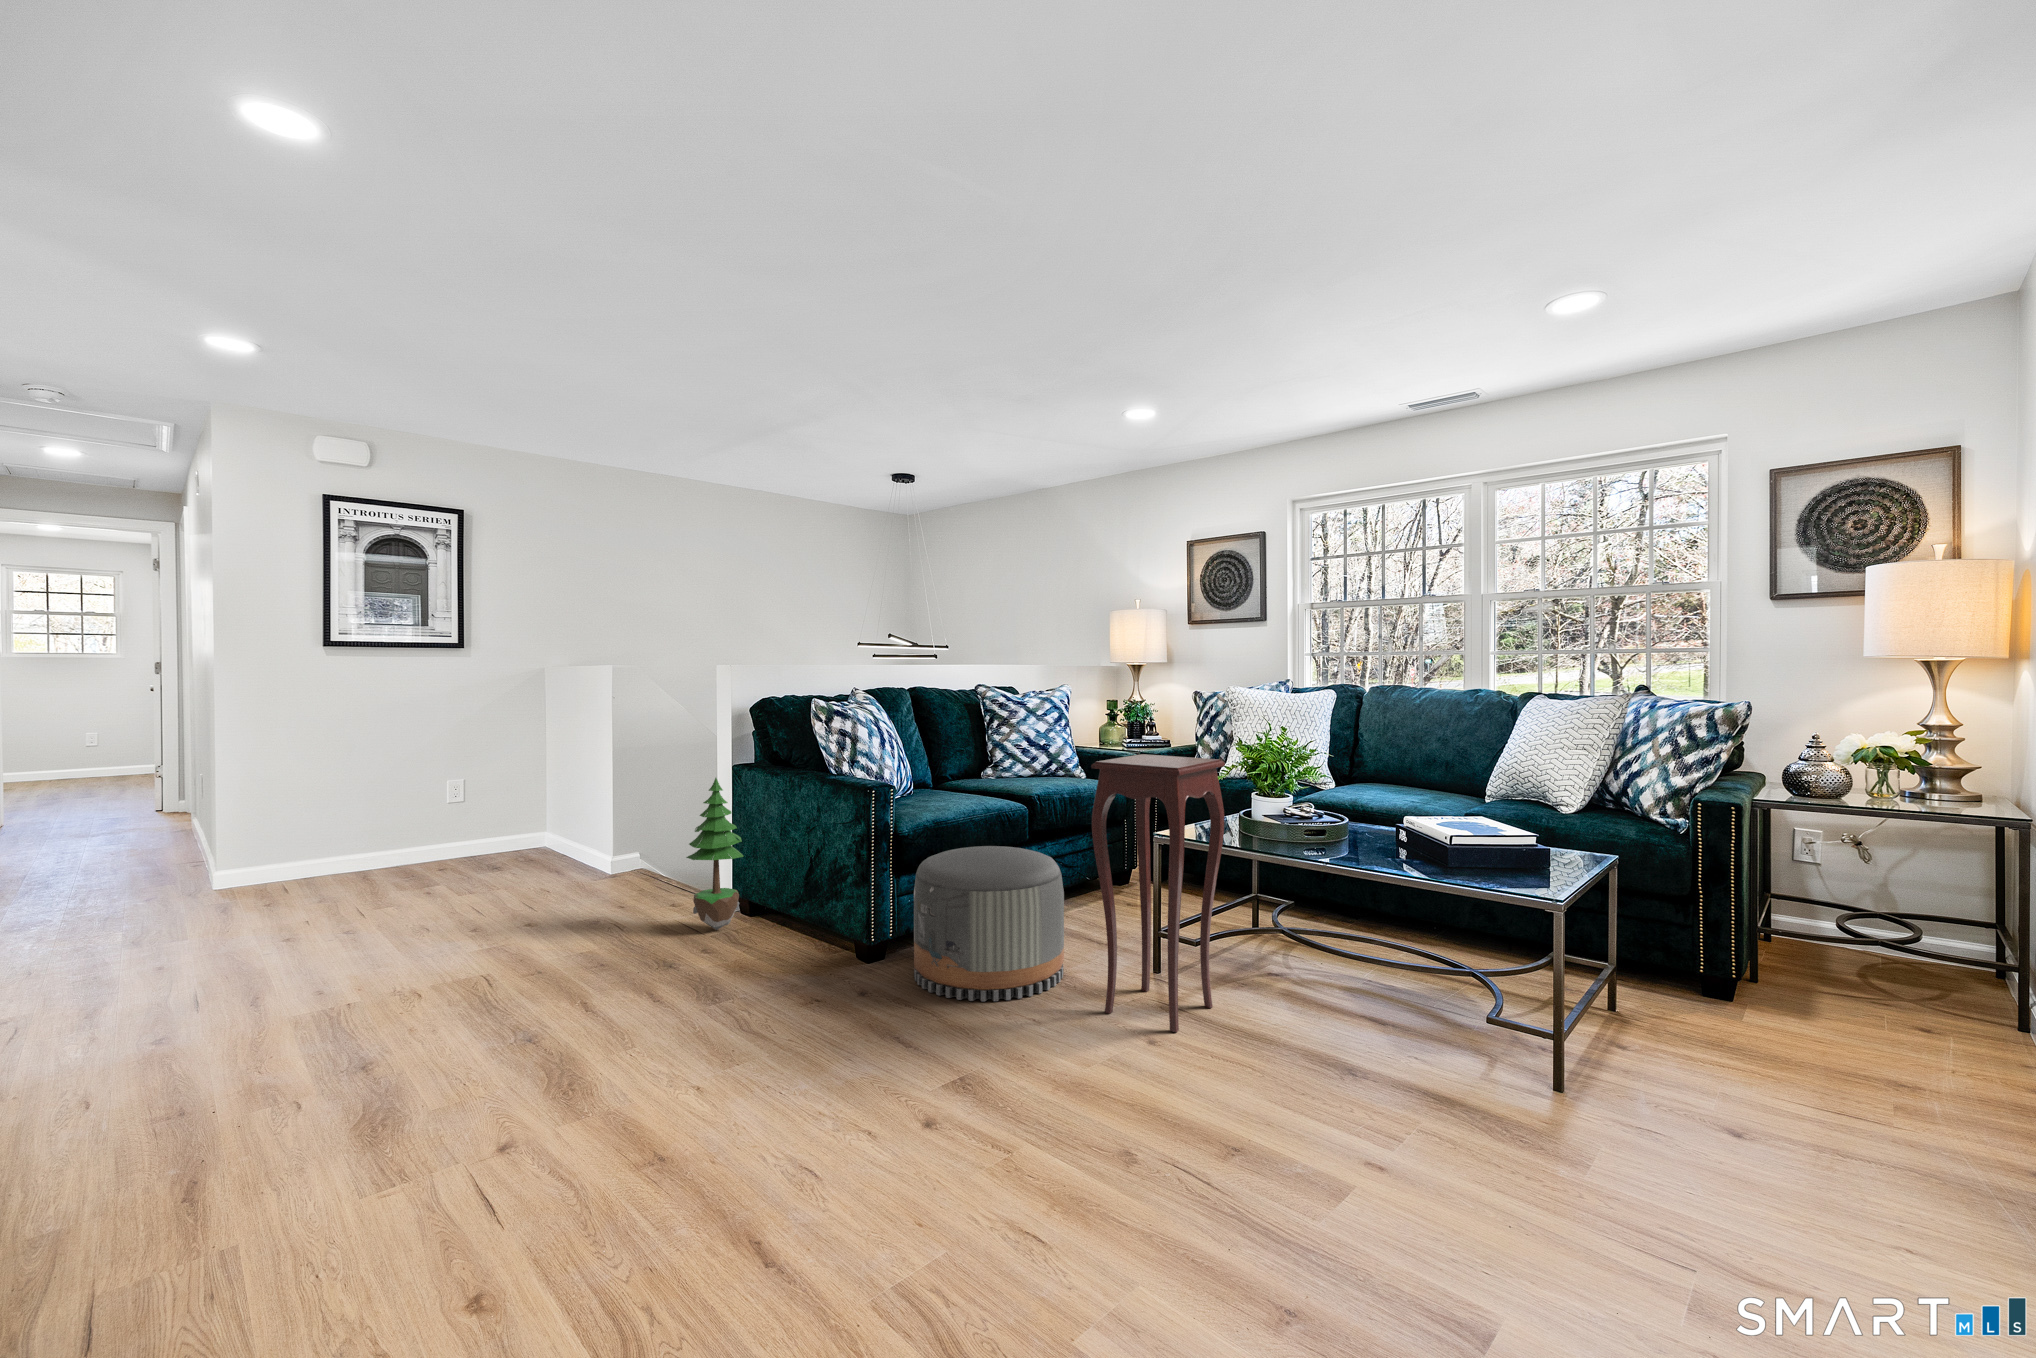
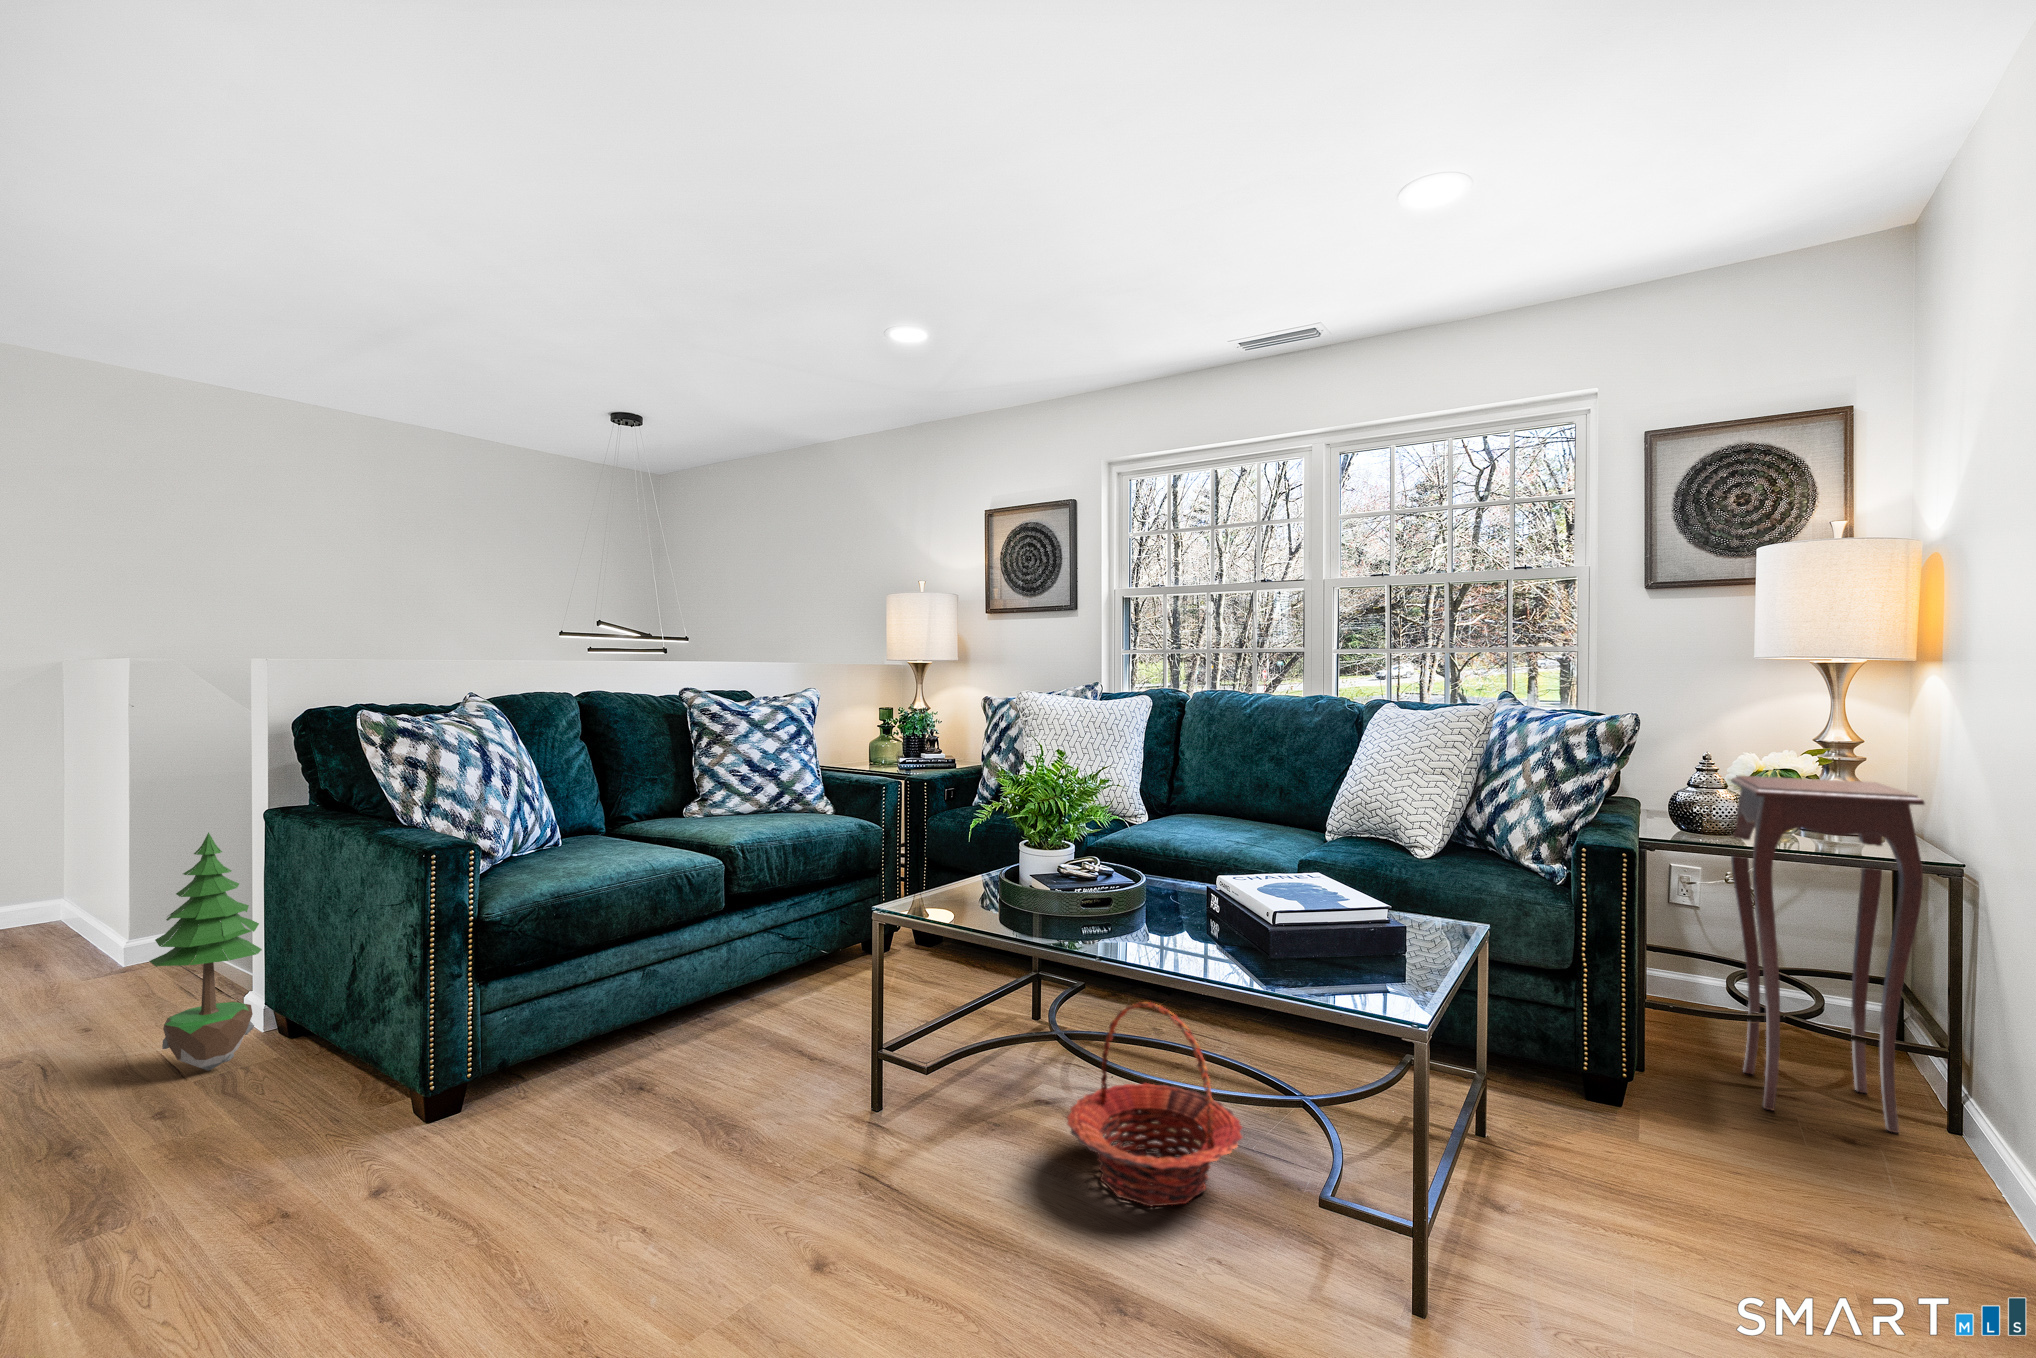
side table: present [1091,754,1225,1032] -> present [1731,776,1925,1133]
pouf: present [914,846,1064,1001] -> none [486,930,737,1194]
basket: none [1298,898,1426,1031] -> present [1067,1002,1242,1206]

